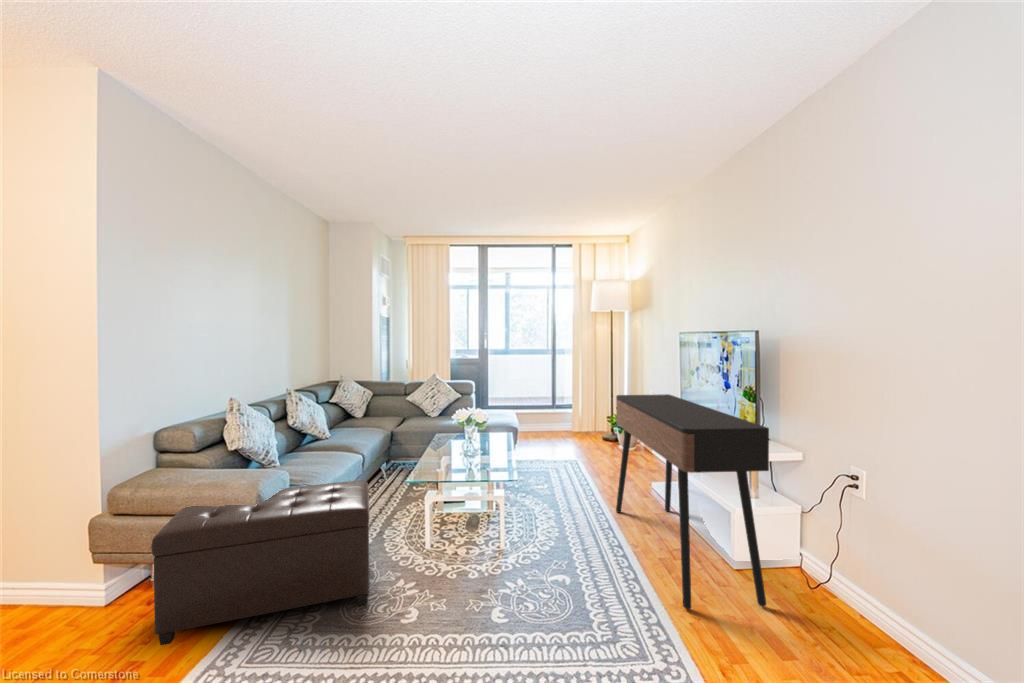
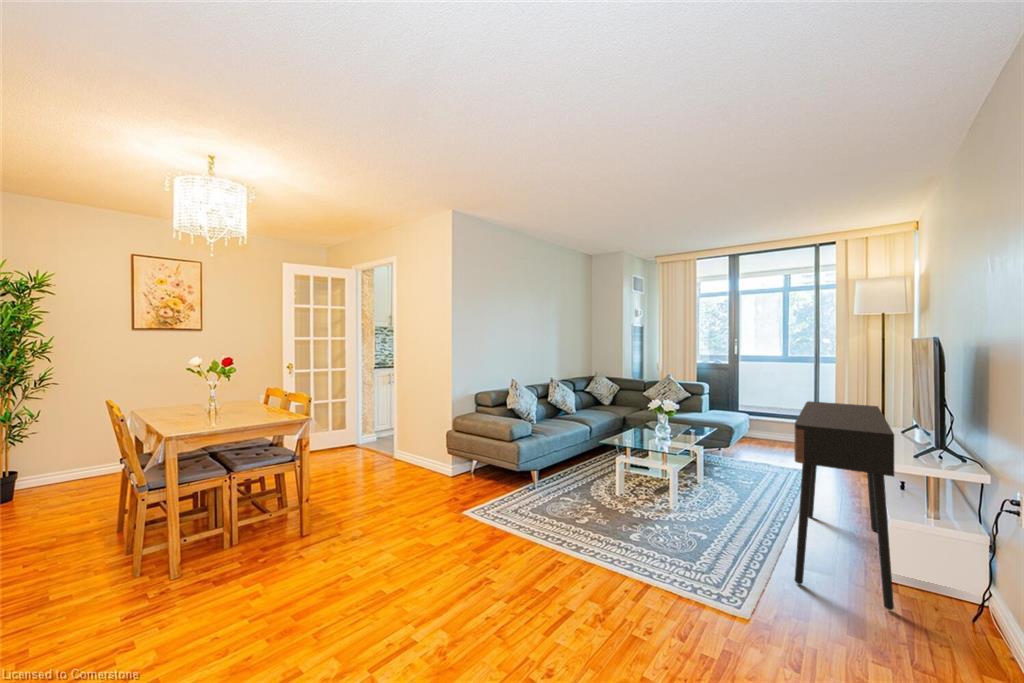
ottoman: present [151,481,370,645] -> none [465,431,576,509]

